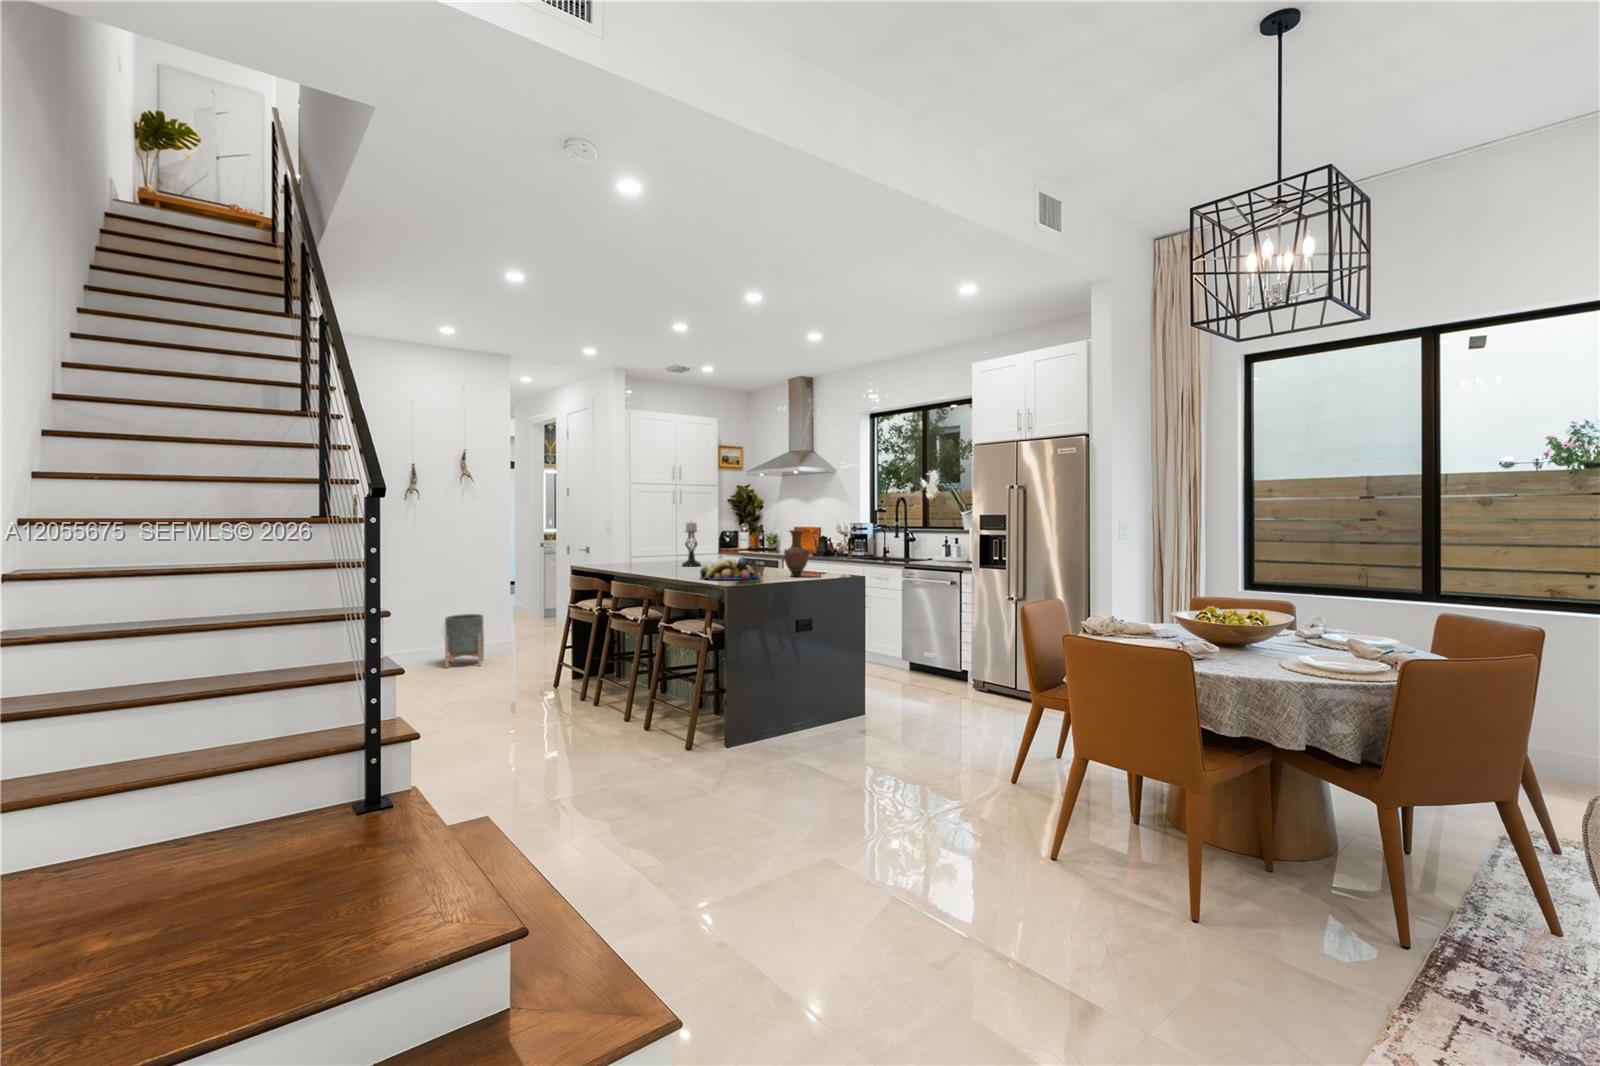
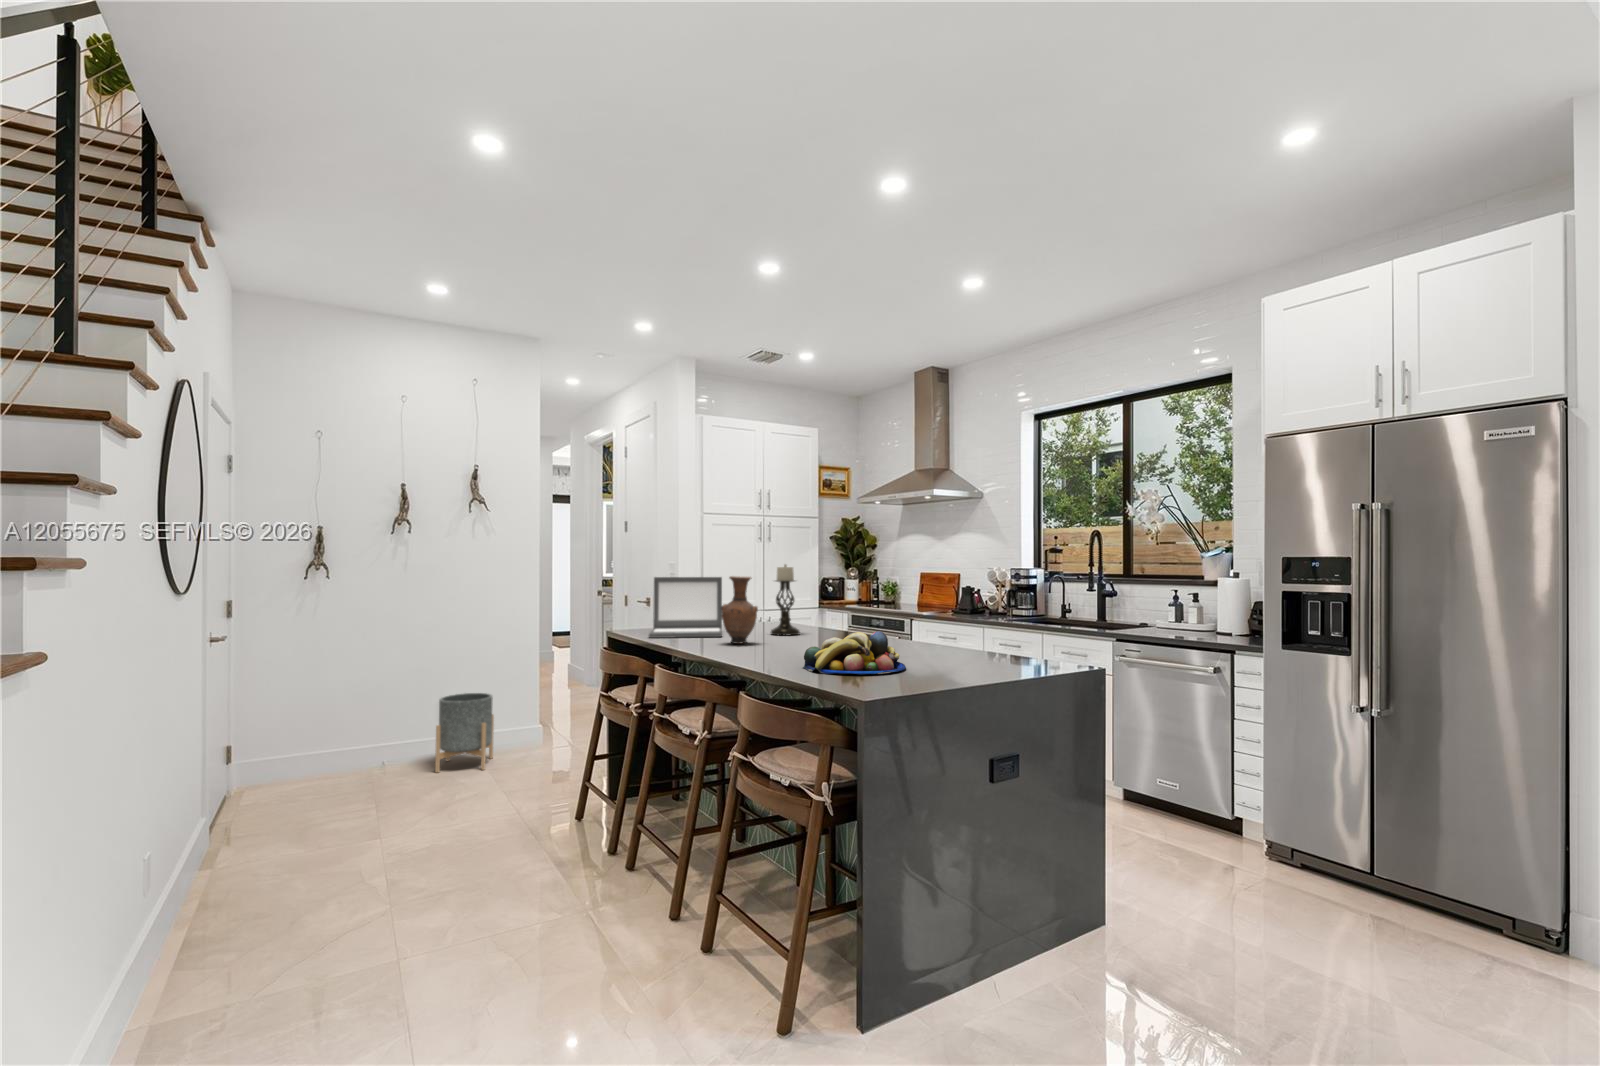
laptop: none [603,530,651,568] -> present [649,577,722,638]
vase: present [784,530,809,576] -> present [722,576,758,644]

